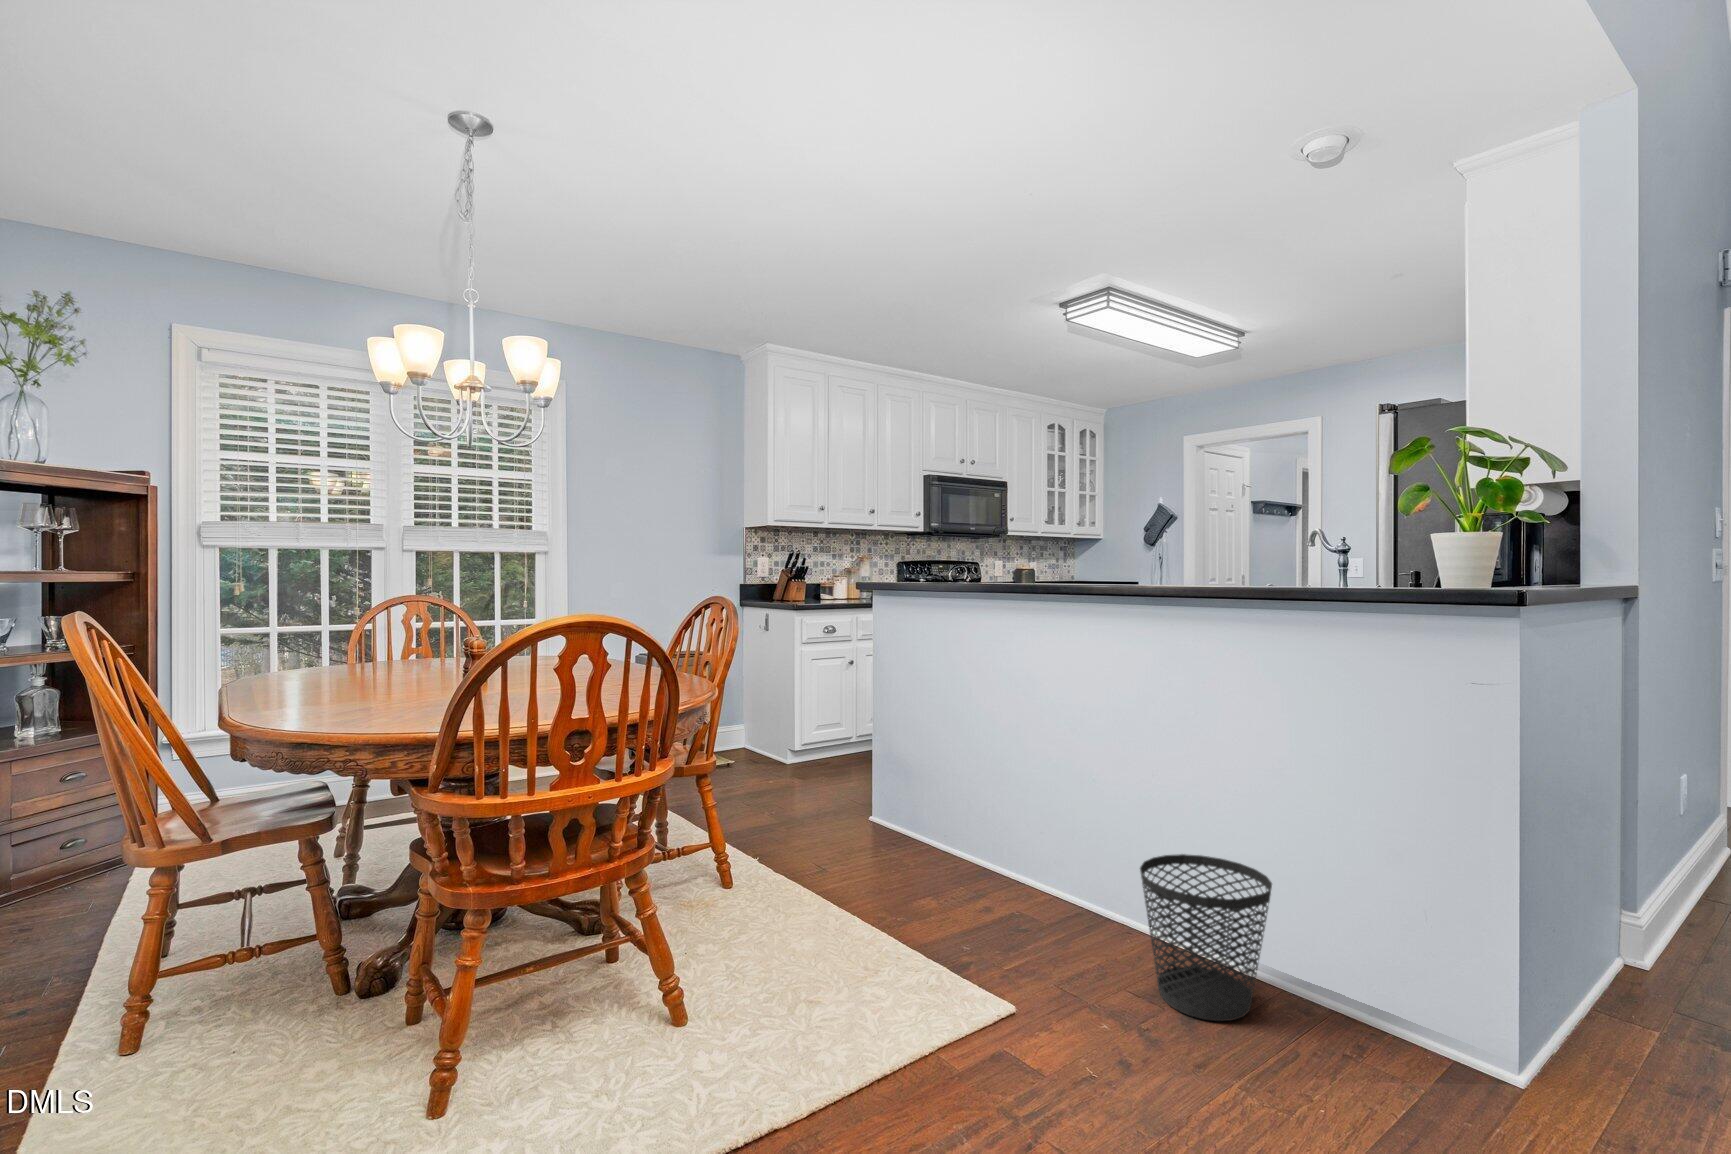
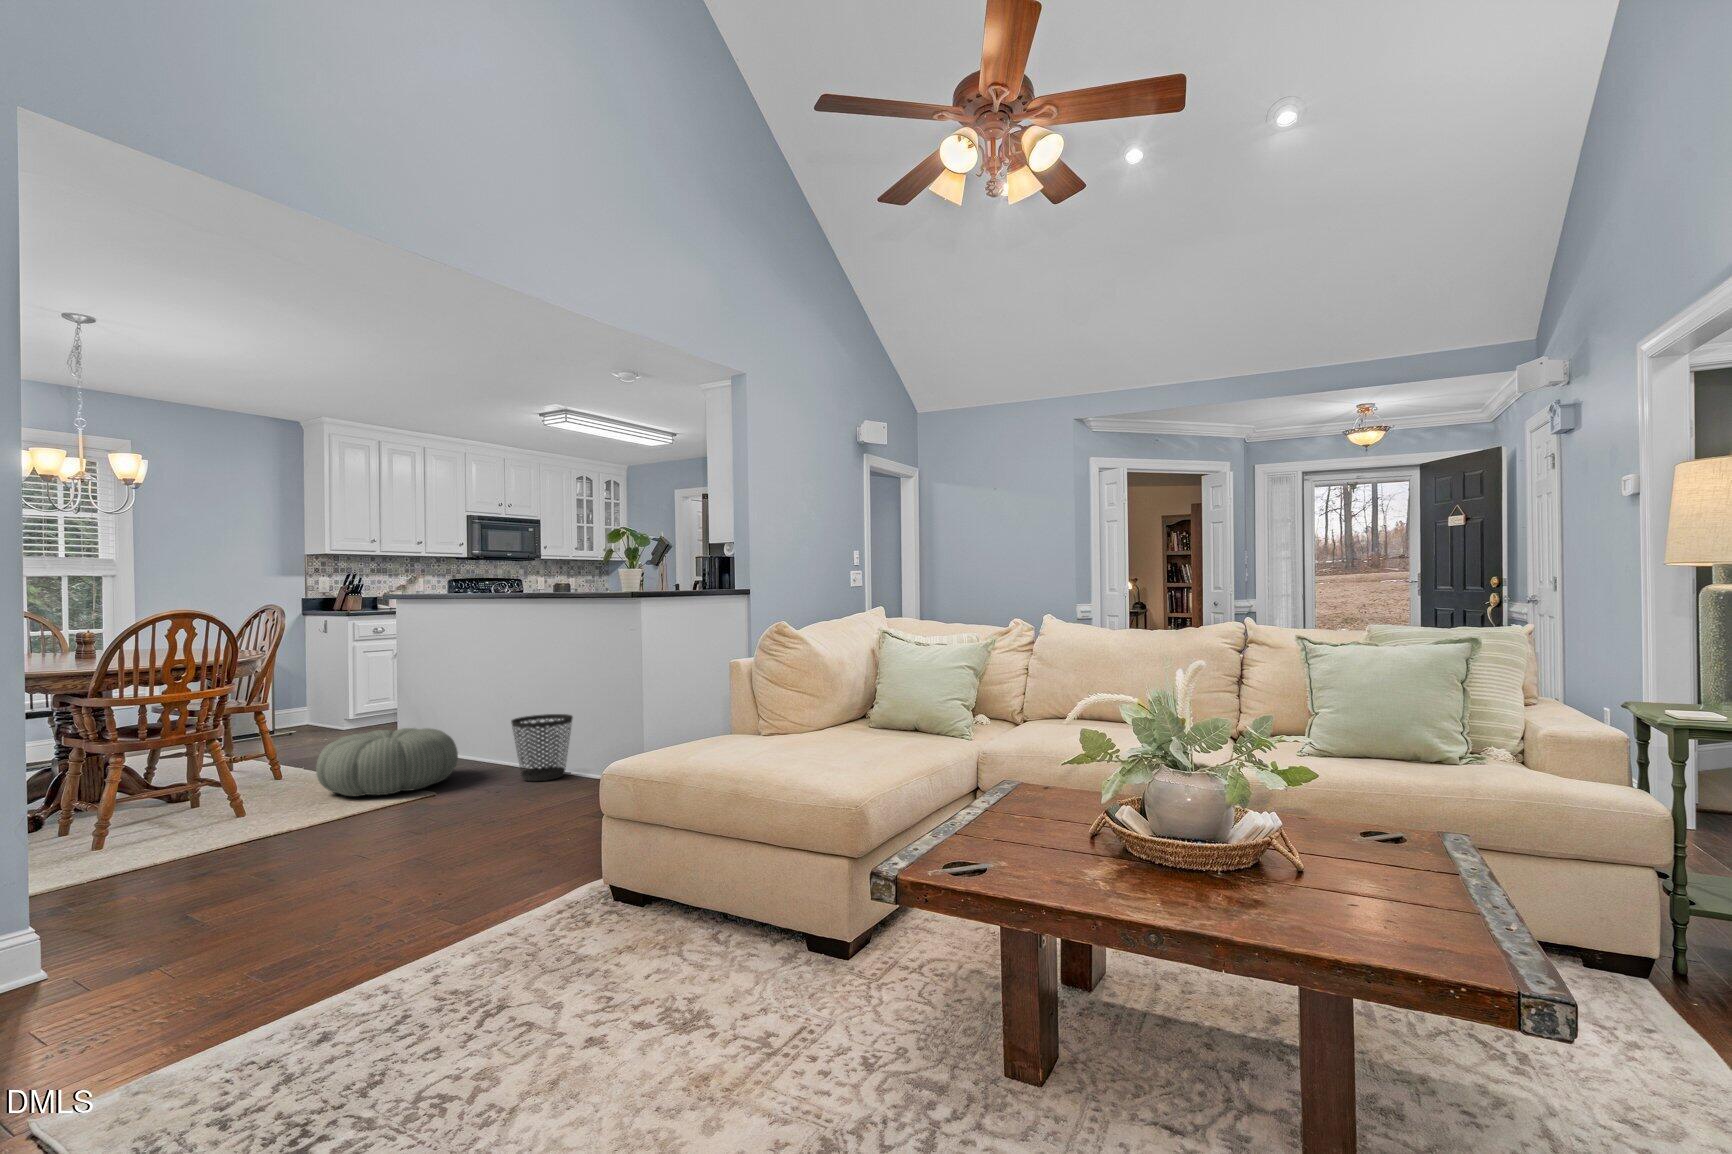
pouf: none [792,844,1028,1011] -> present [316,728,458,796]

